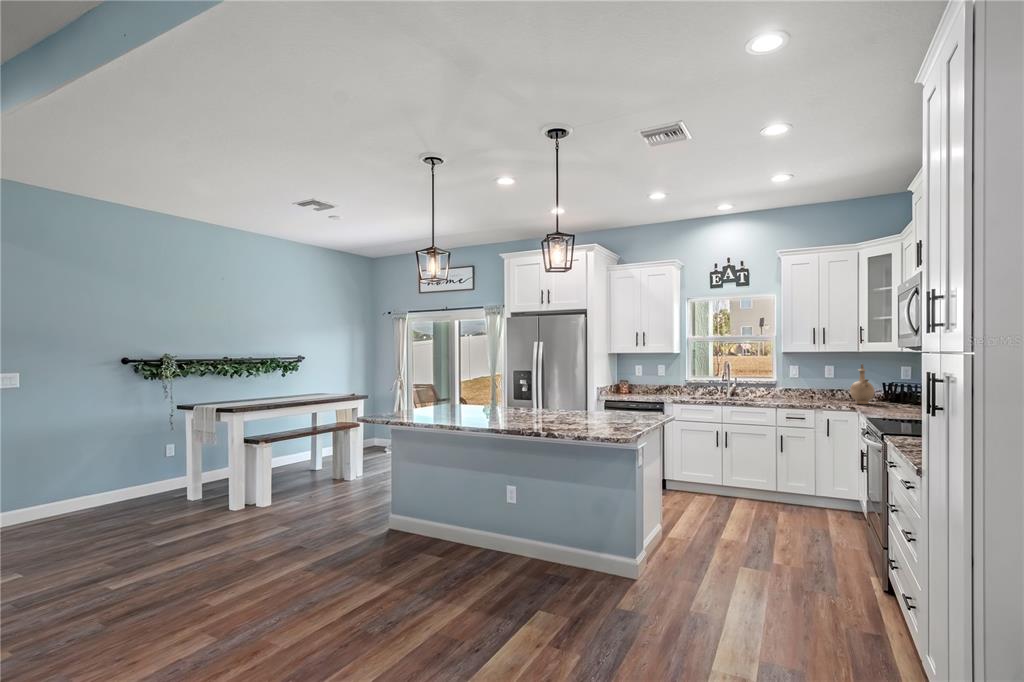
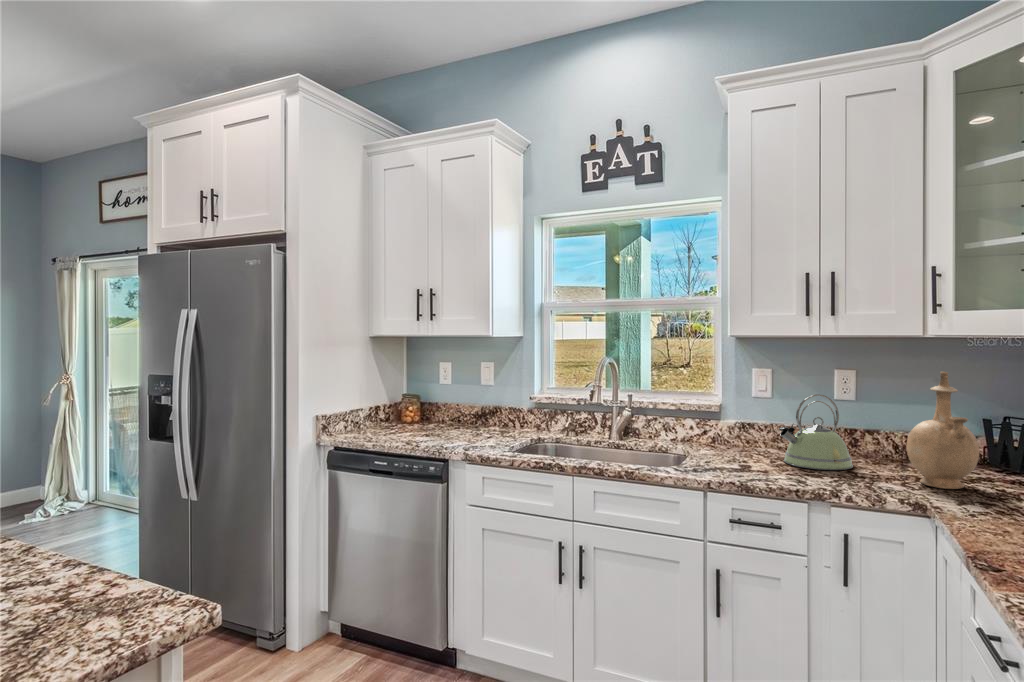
kettle: none [803,374,832,402] -> present [779,394,853,470]

